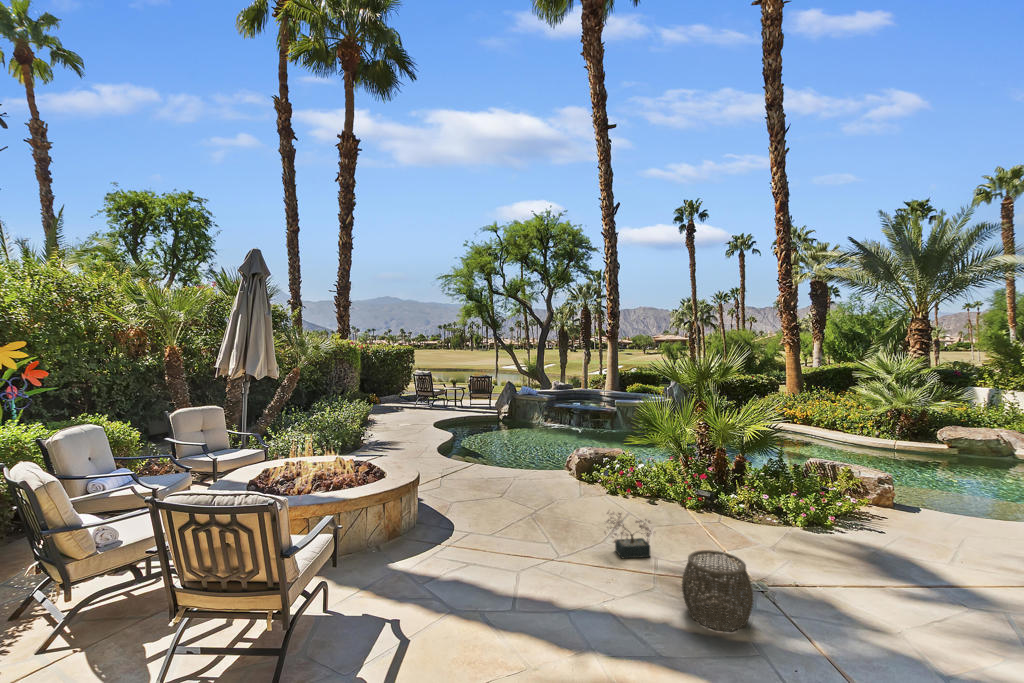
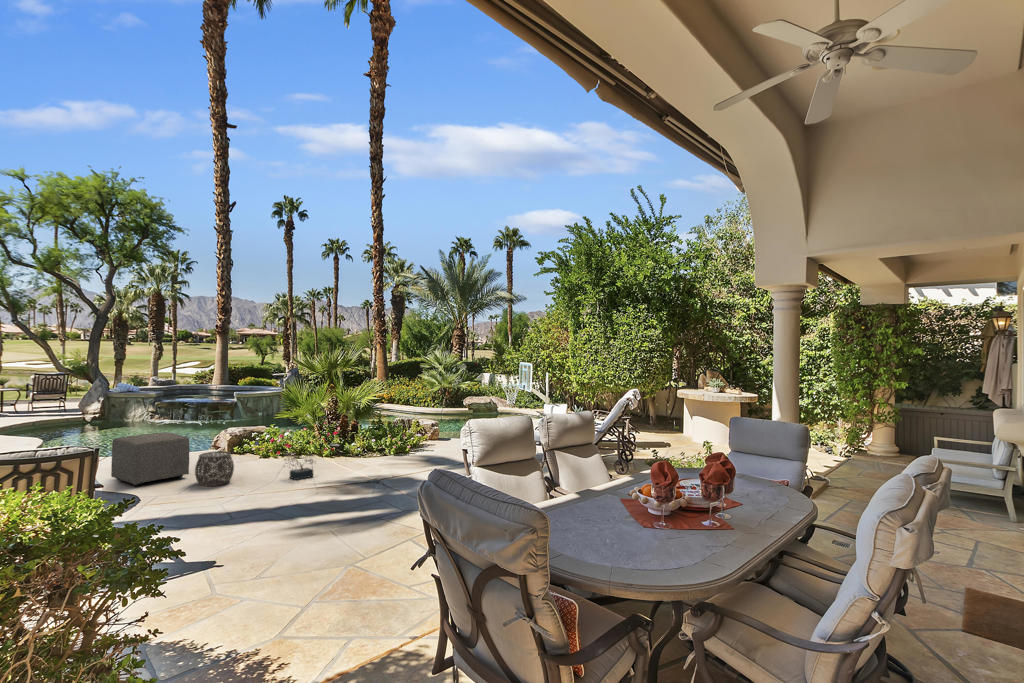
ottoman: none [432,454,500,521] -> present [111,432,189,486]
woven basket: present [682,550,754,631] -> present [195,451,234,486]

